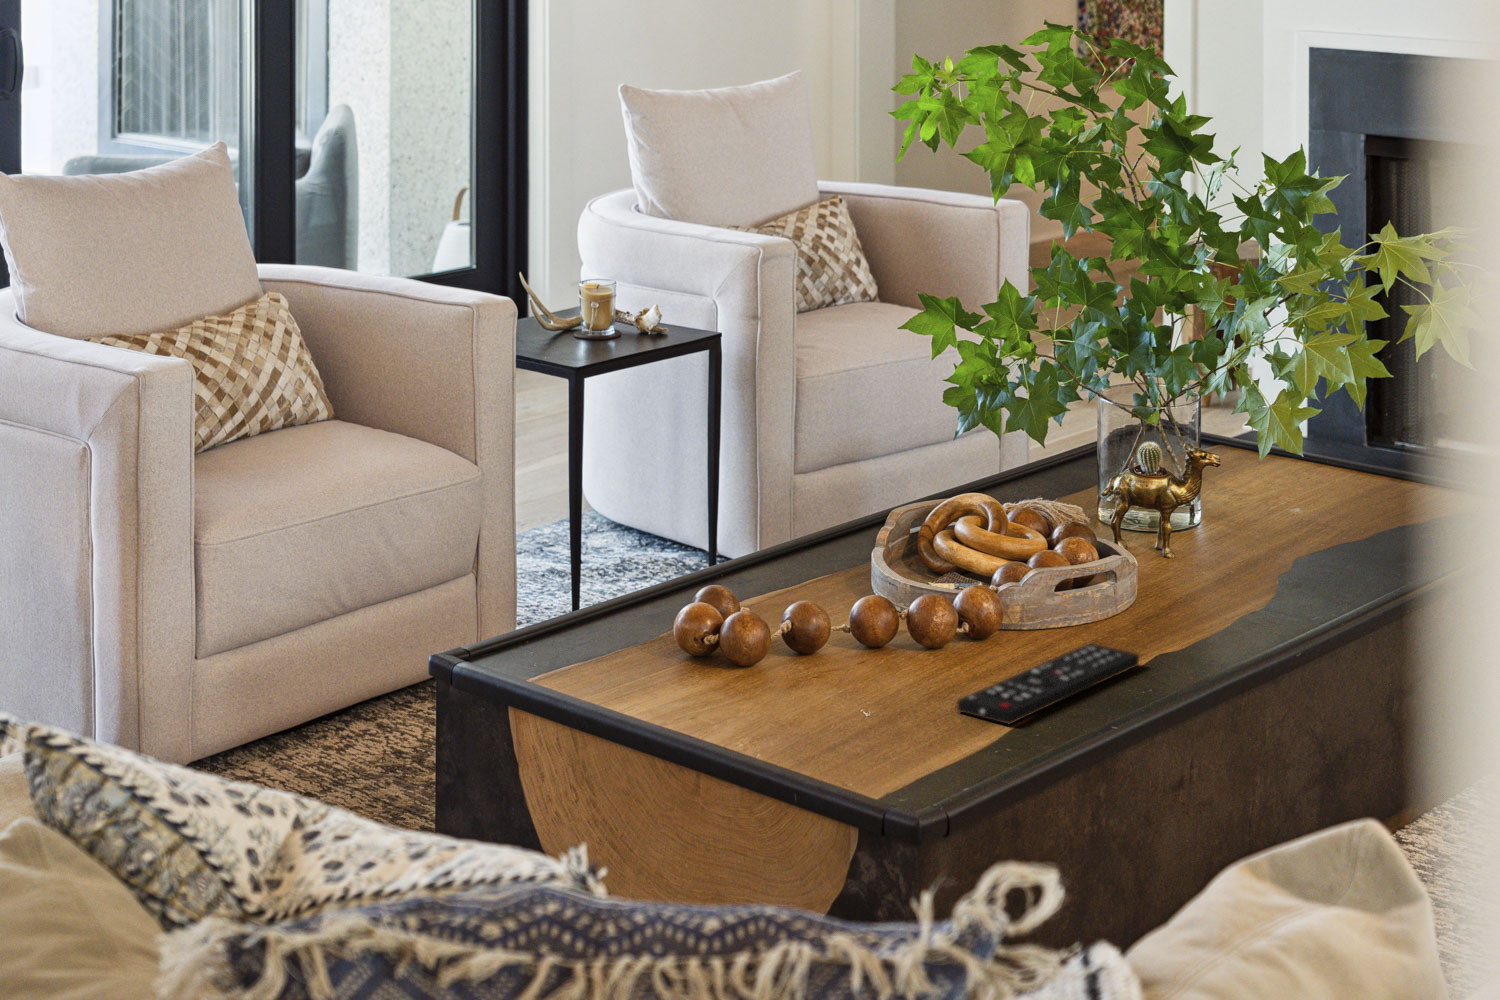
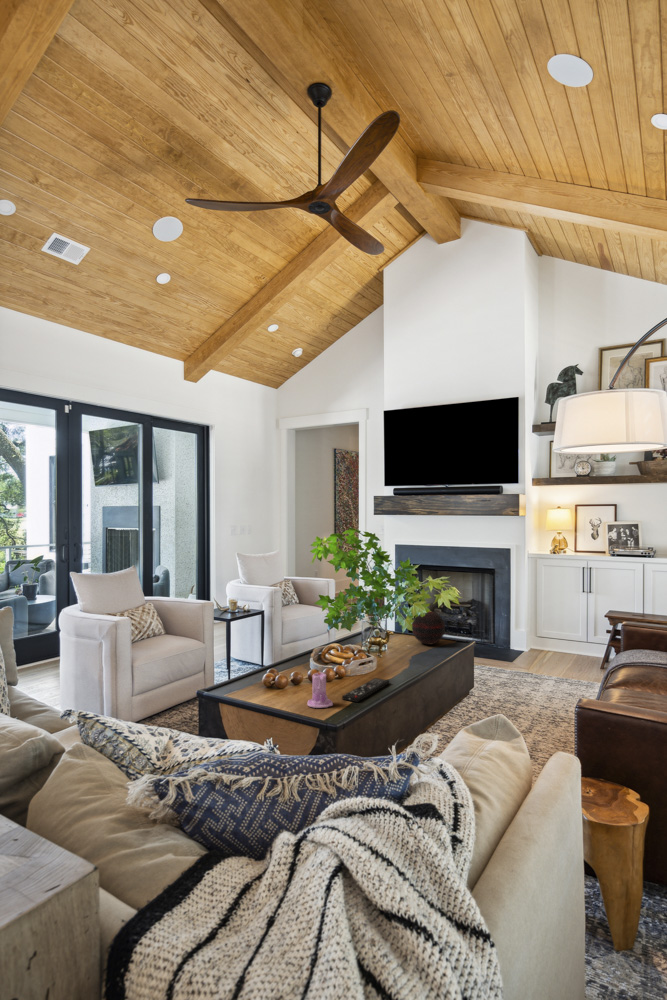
decorative orb: none [1268,405,1394,528] -> present [412,611,445,644]
candle: none [831,605,920,736] -> present [307,671,333,708]

